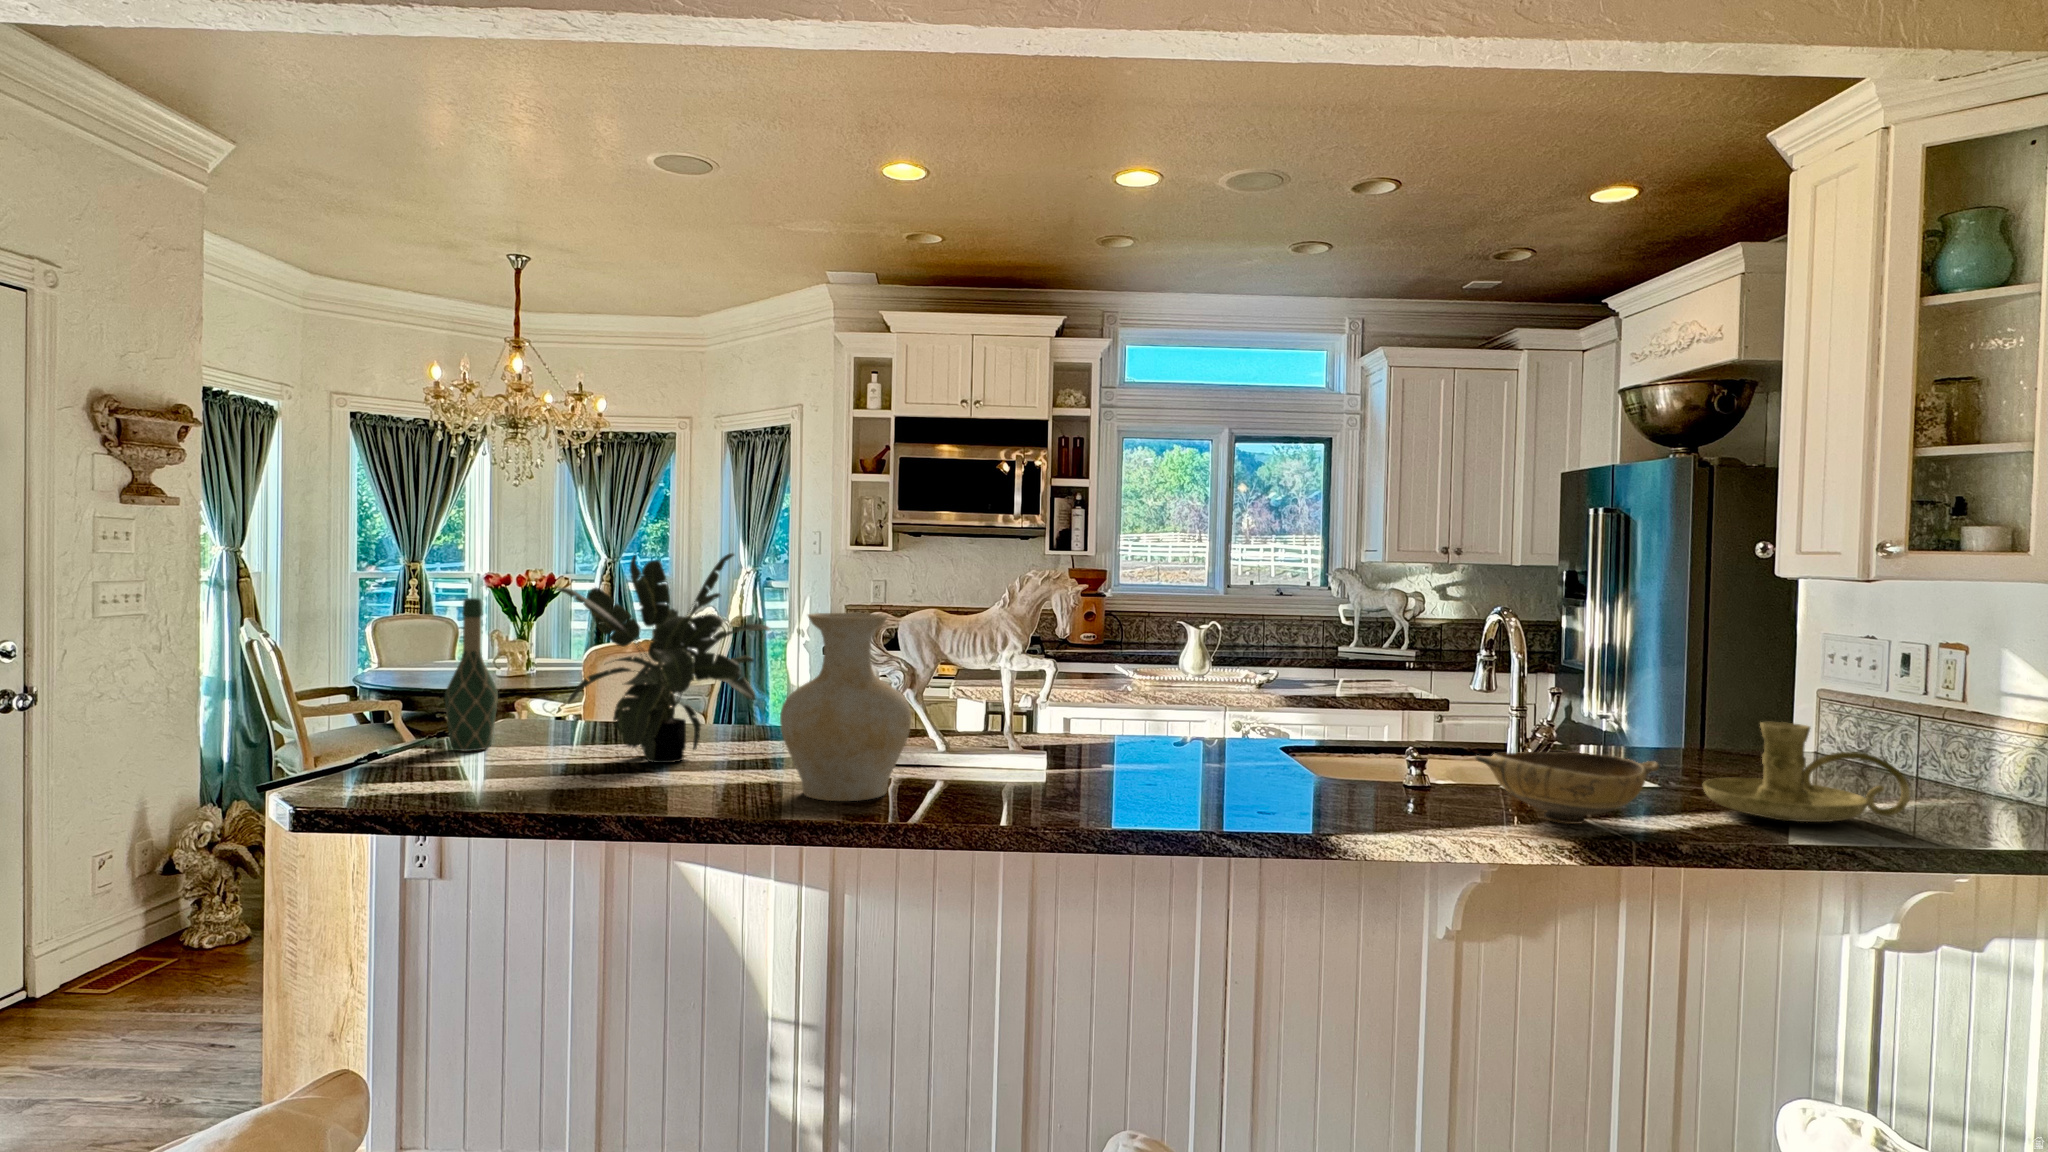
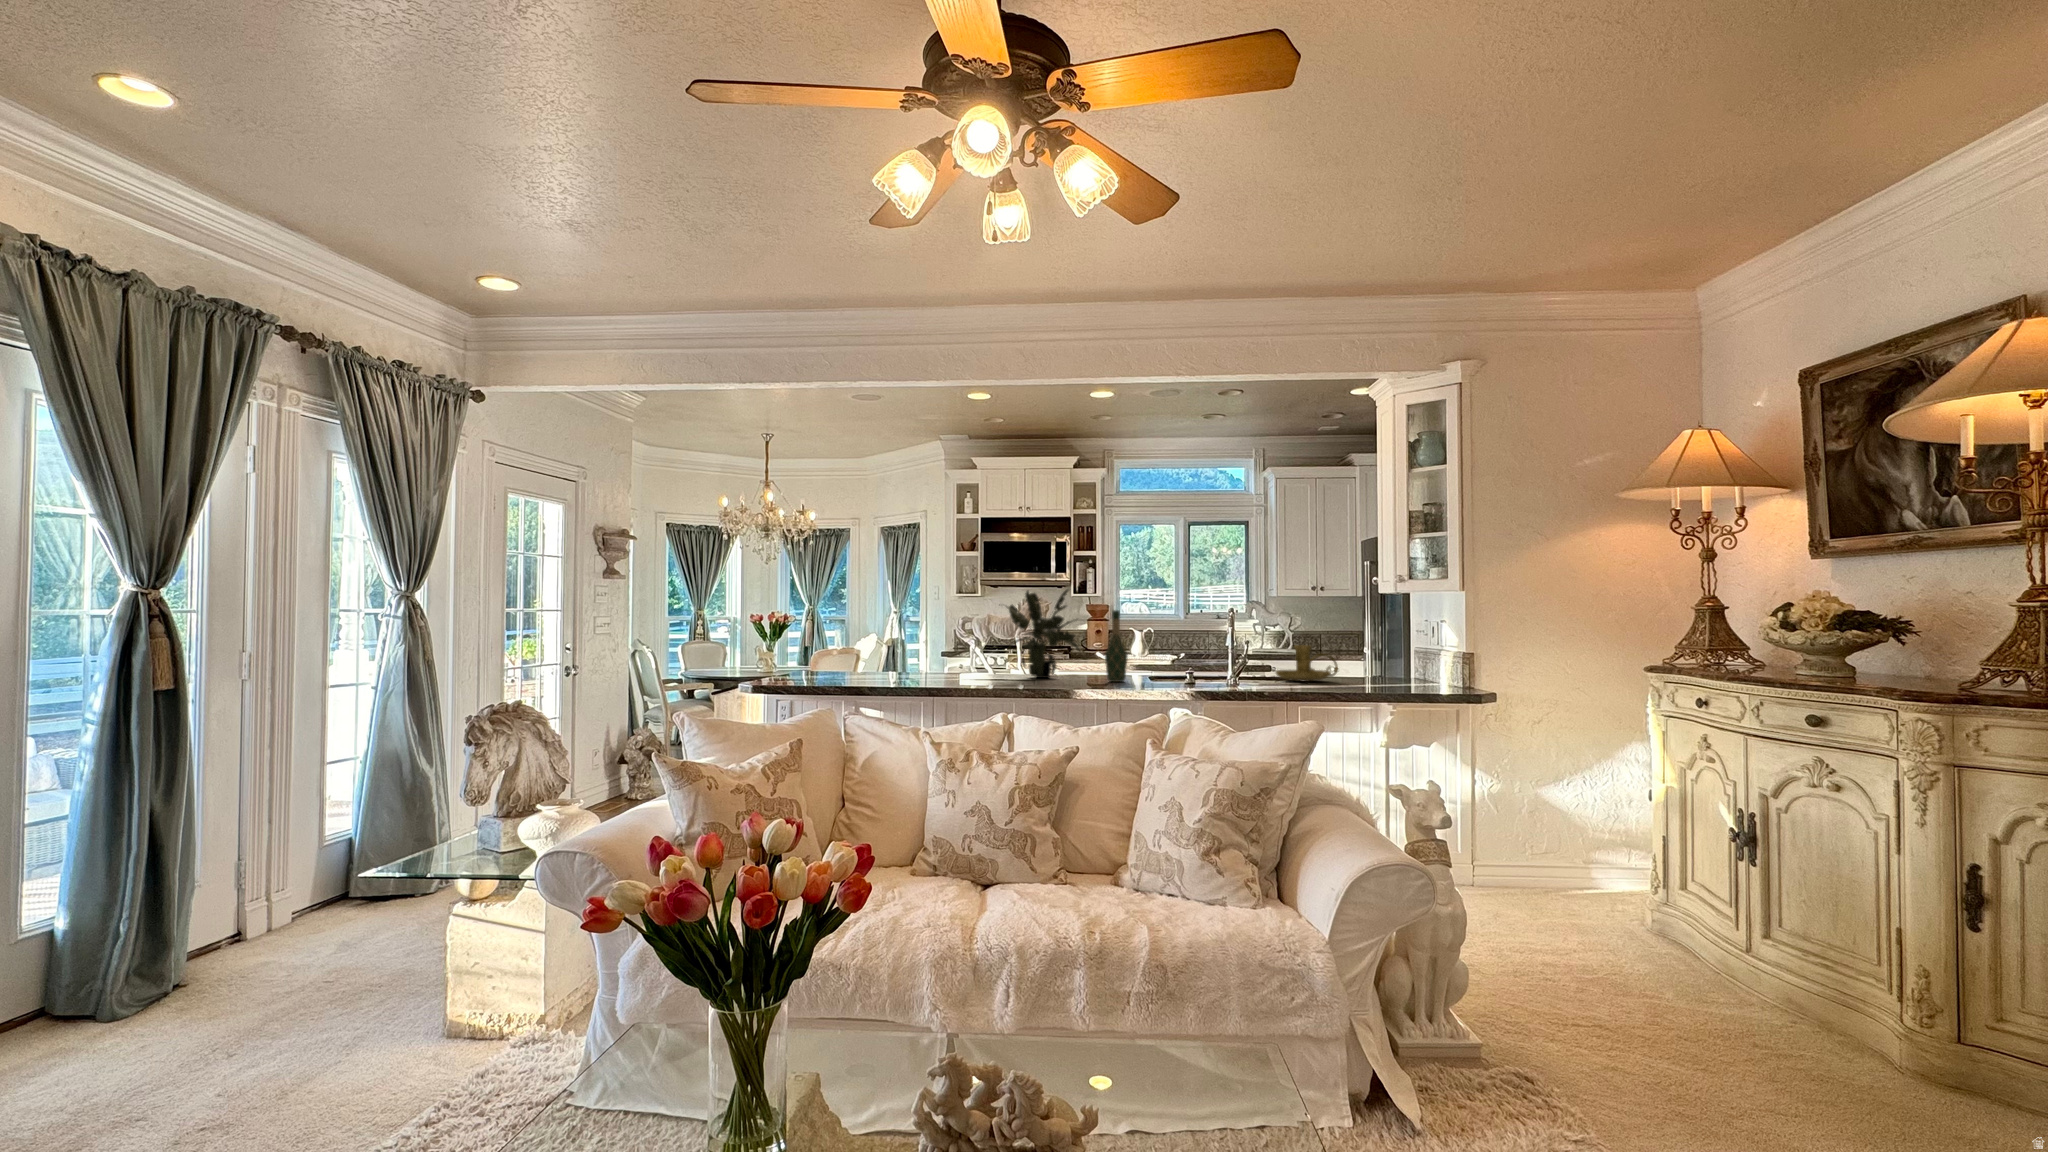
potted plant: present [556,553,770,763] -> present [1006,589,1084,678]
wine bottle: present [445,598,498,751] -> present [1105,610,1128,682]
vase: present [780,613,911,801] -> none [918,611,968,680]
bowl: present [1475,752,1659,824] -> none [1178,658,1245,682]

